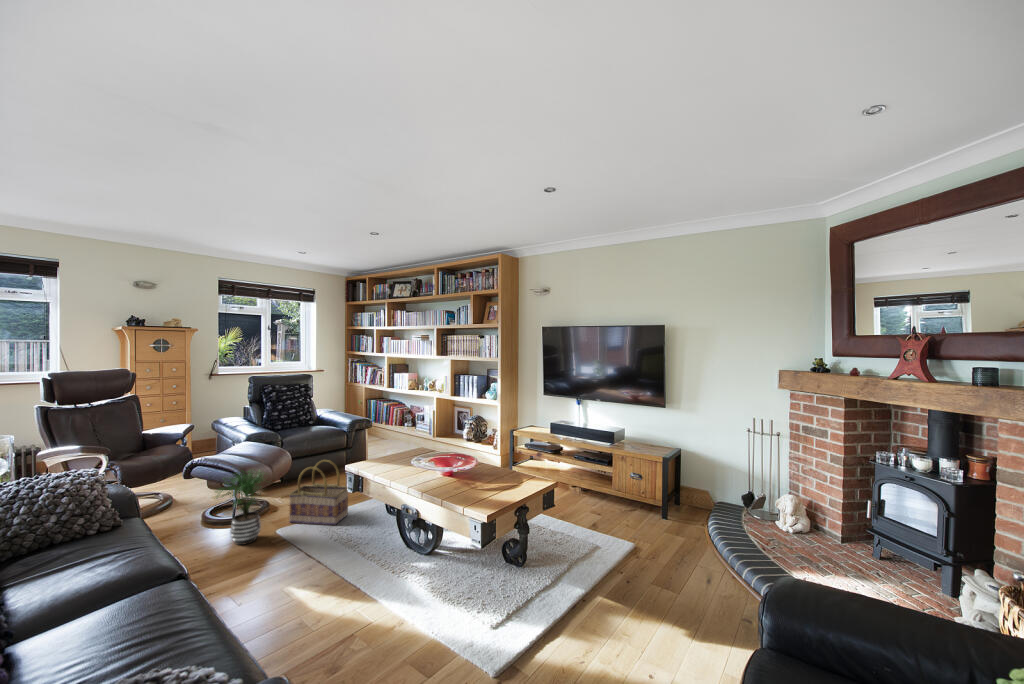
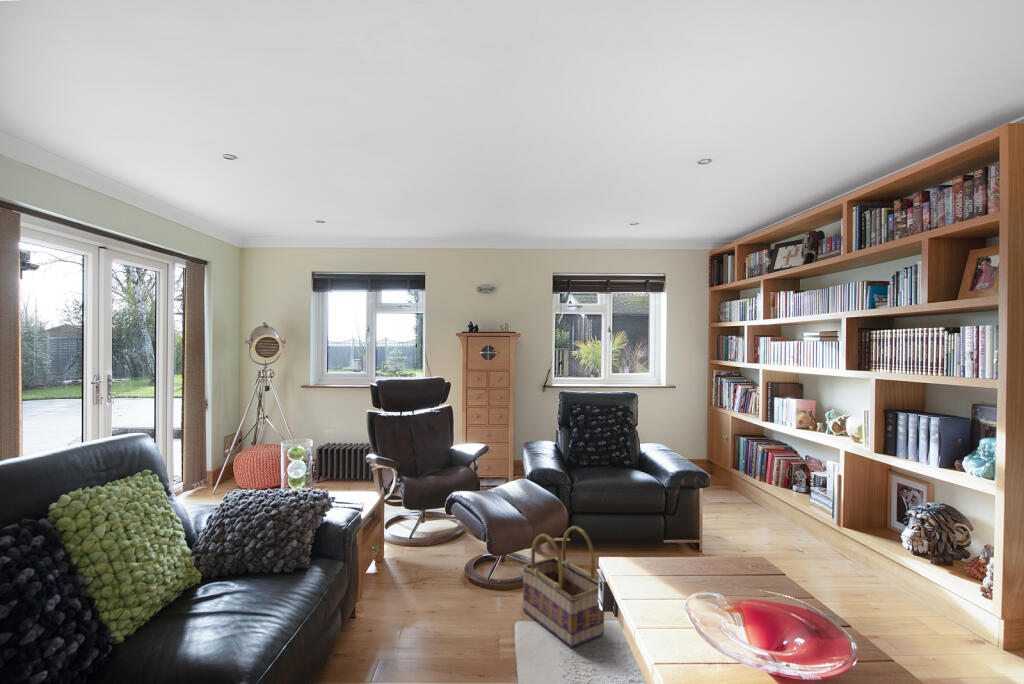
potted plant: present [215,471,264,545] -> none [419,512,492,624]

